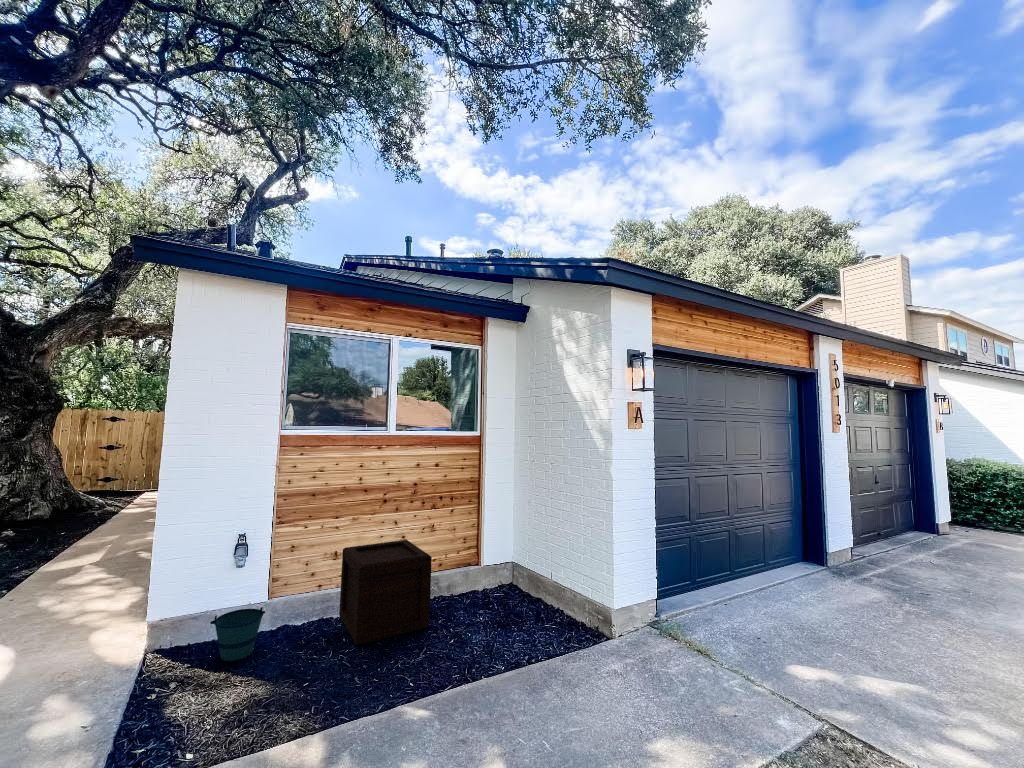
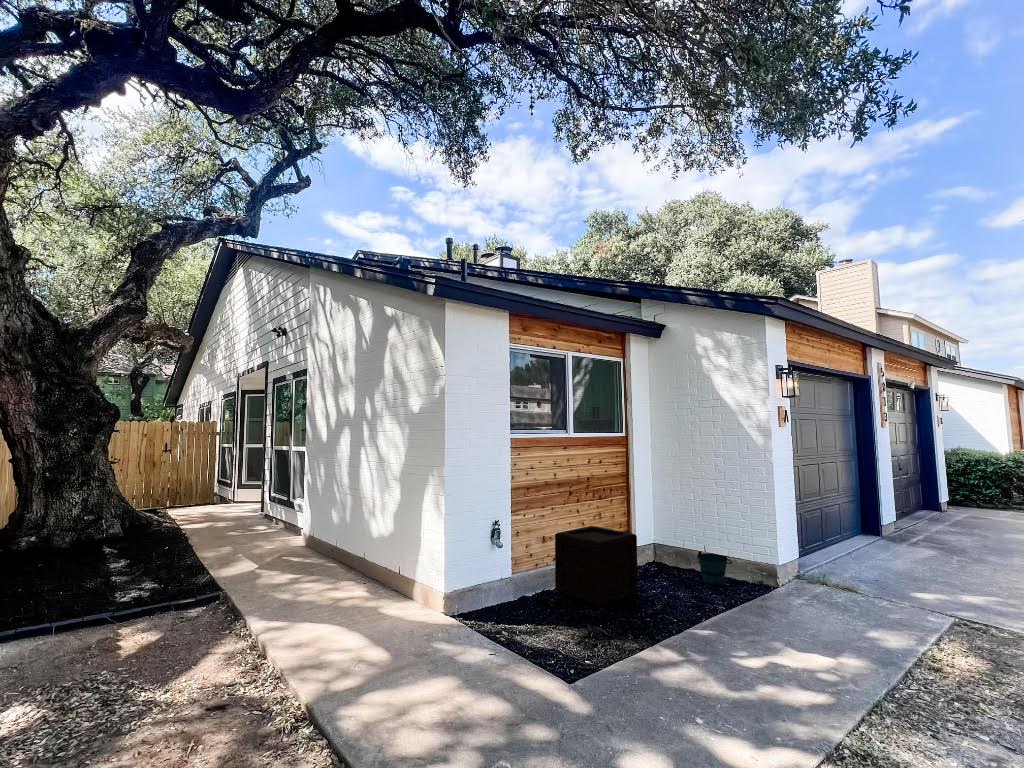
bucket: present [210,607,265,661] -> present [697,551,732,584]

